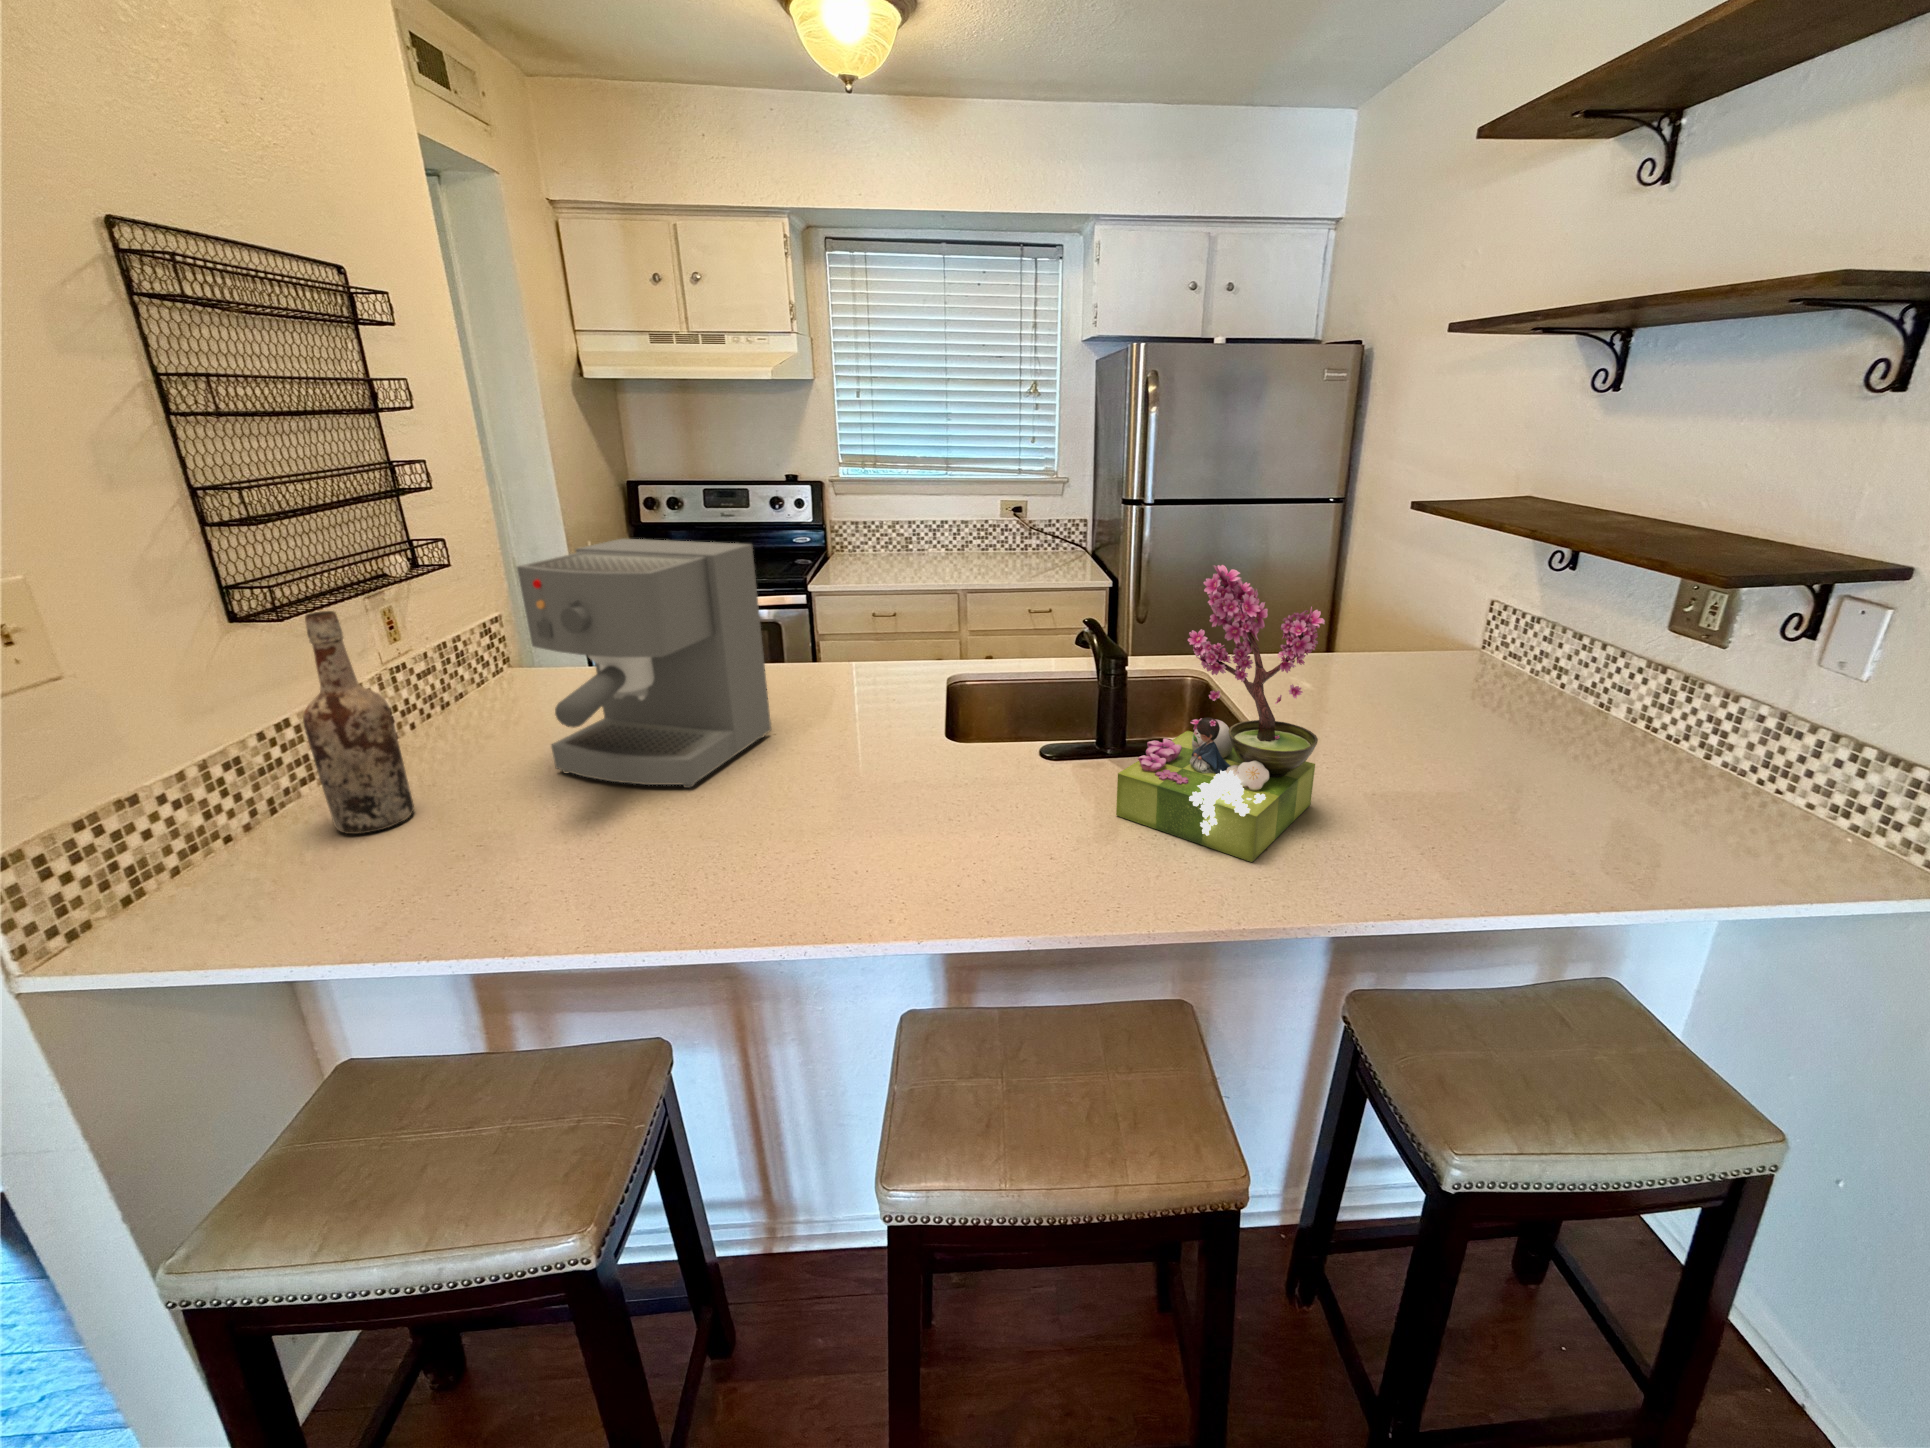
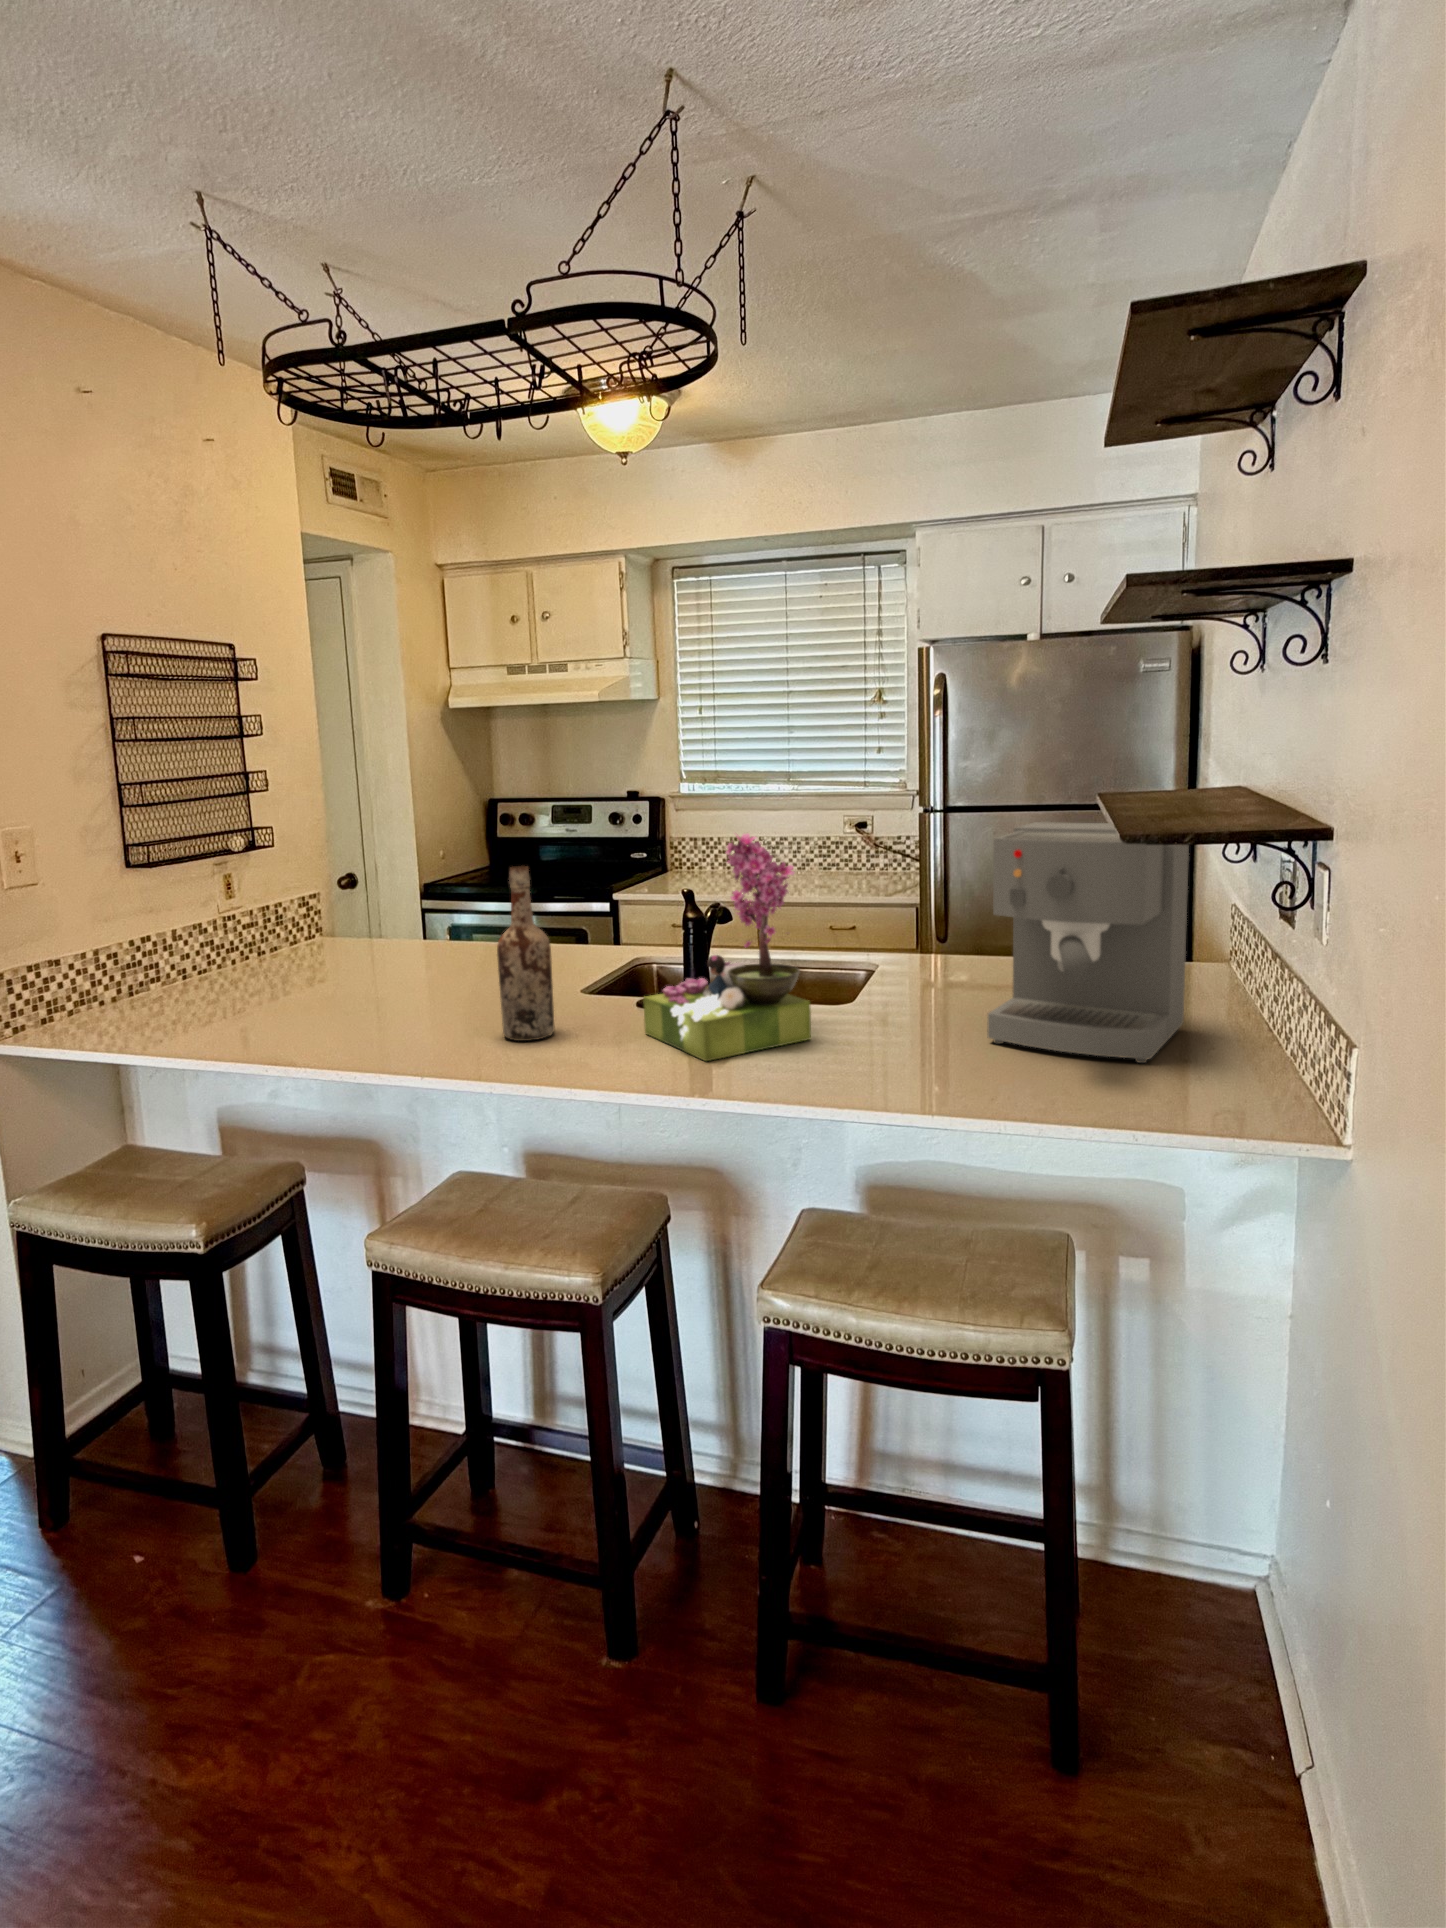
coffee maker: present [517,539,771,788] -> present [987,822,1189,1063]
wine bottle: present [303,611,414,834] -> present [497,865,554,1041]

